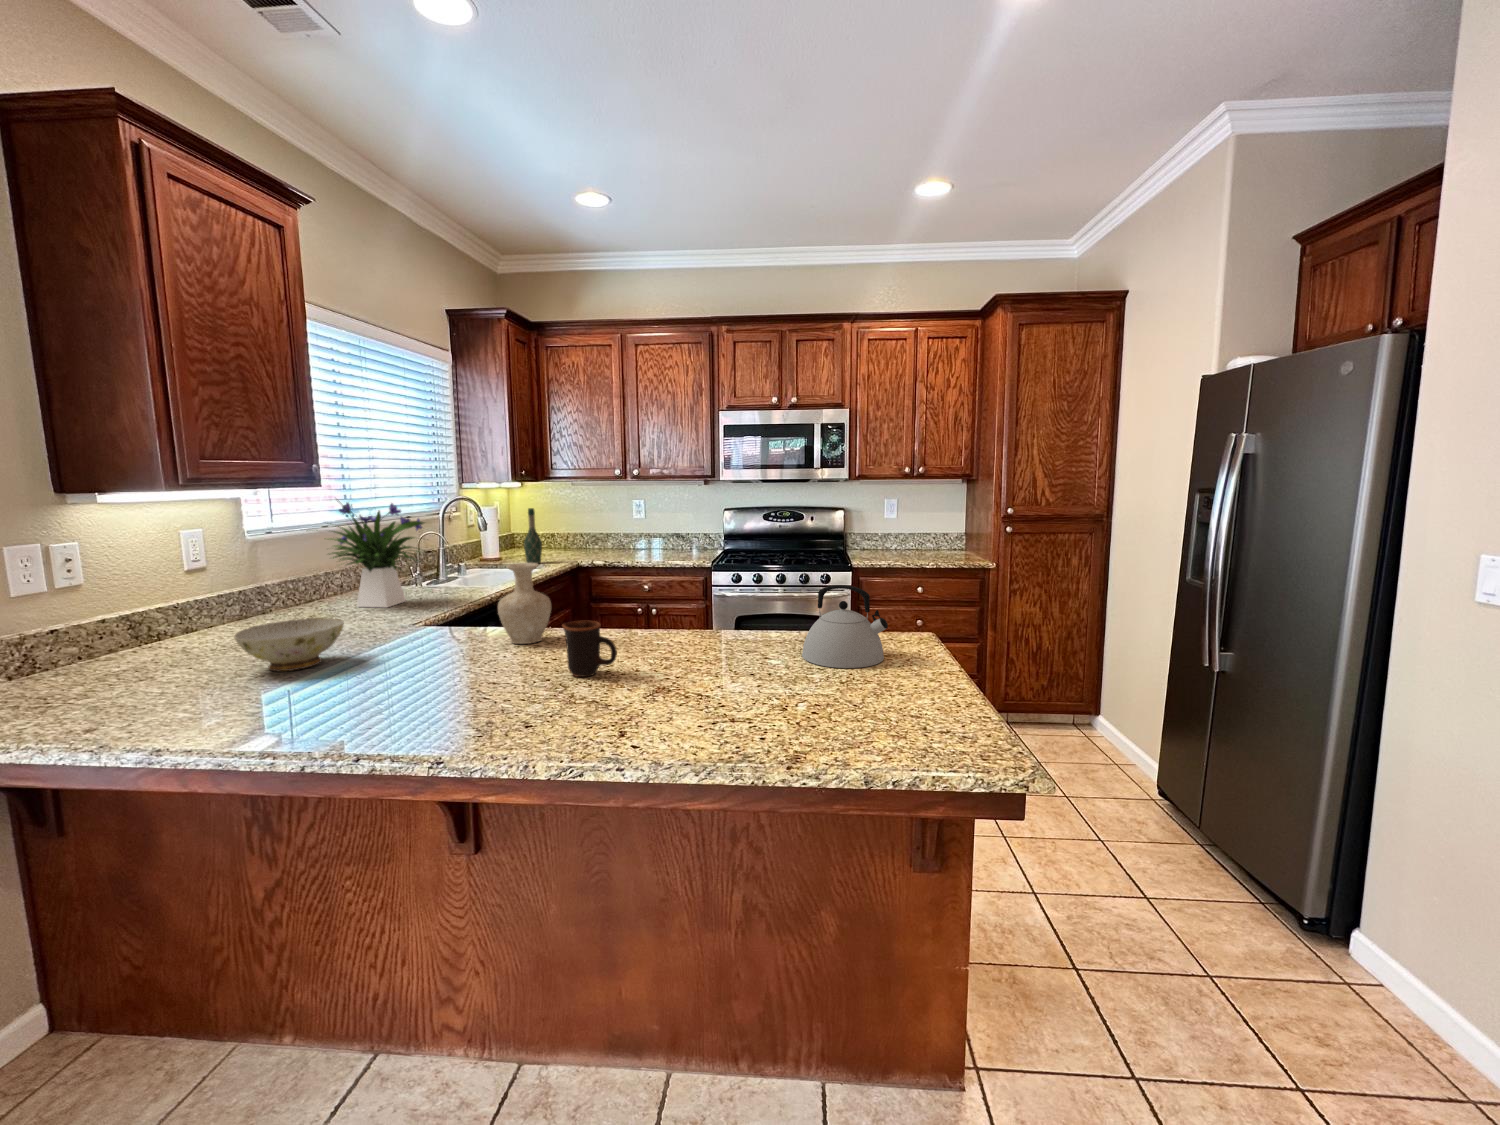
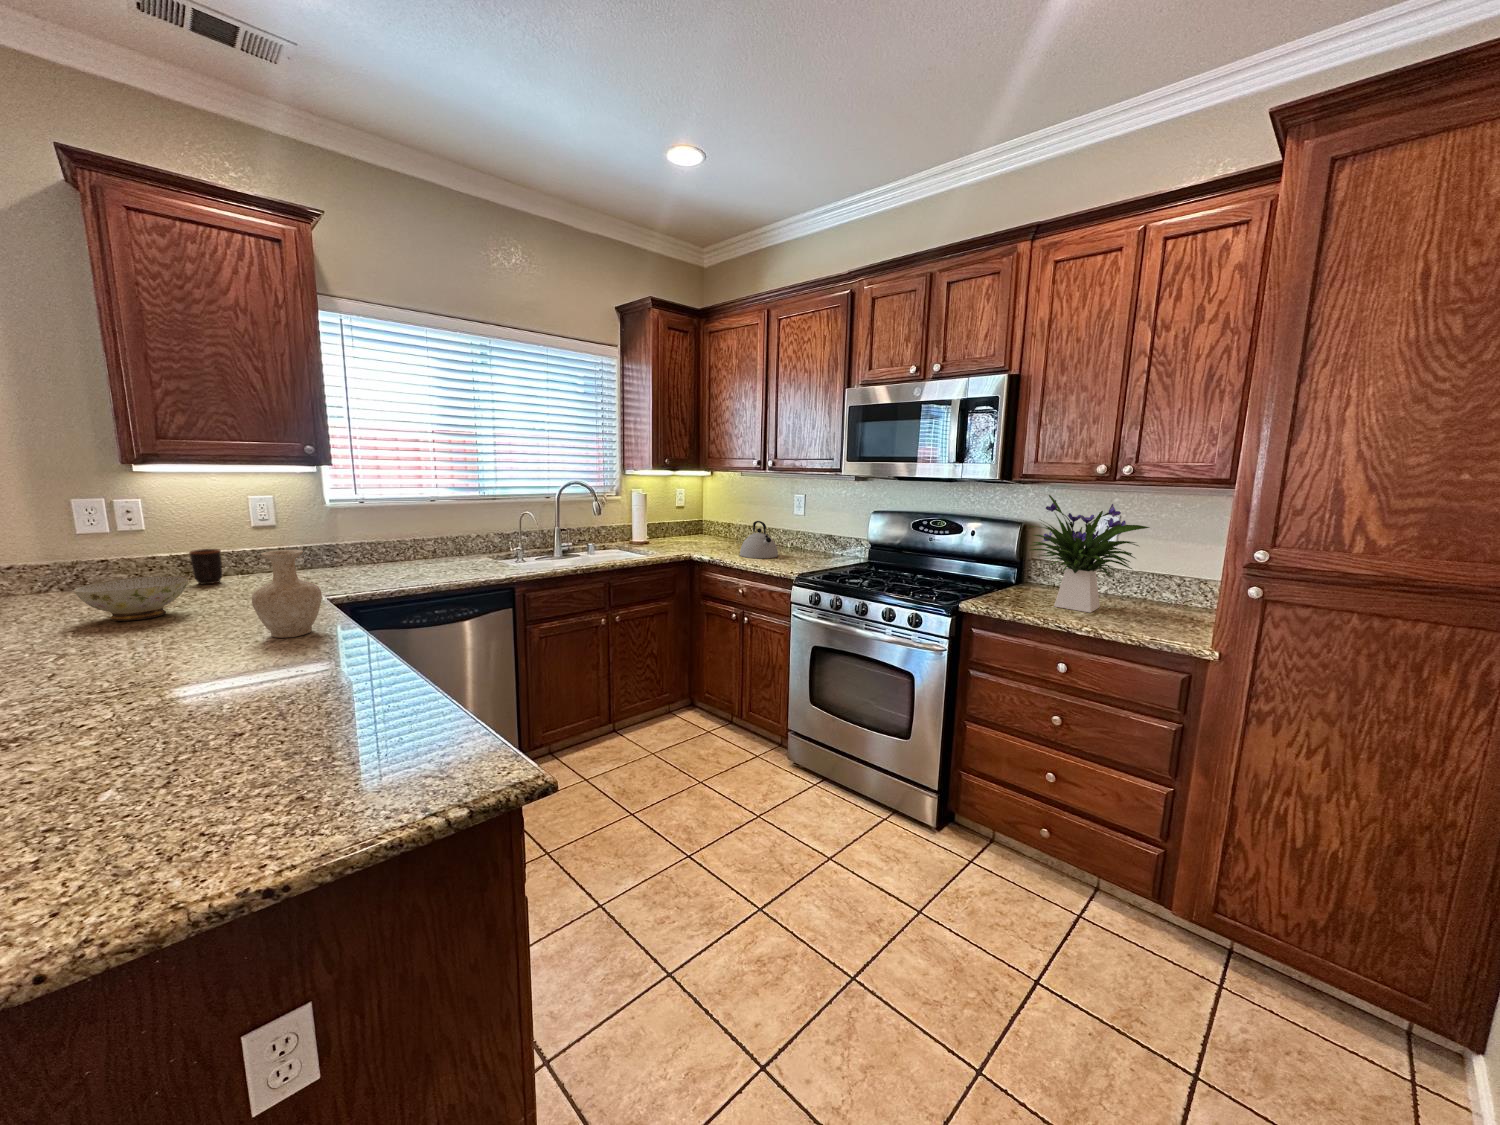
flower arrangement: present [328,503,424,607] -> present [1030,495,1150,612]
wine bottle: present [524,508,542,564] -> none [644,497,662,552]
kettle: present [802,585,888,668] -> present [740,521,778,558]
mug: present [562,621,617,677] -> present [189,549,222,584]

